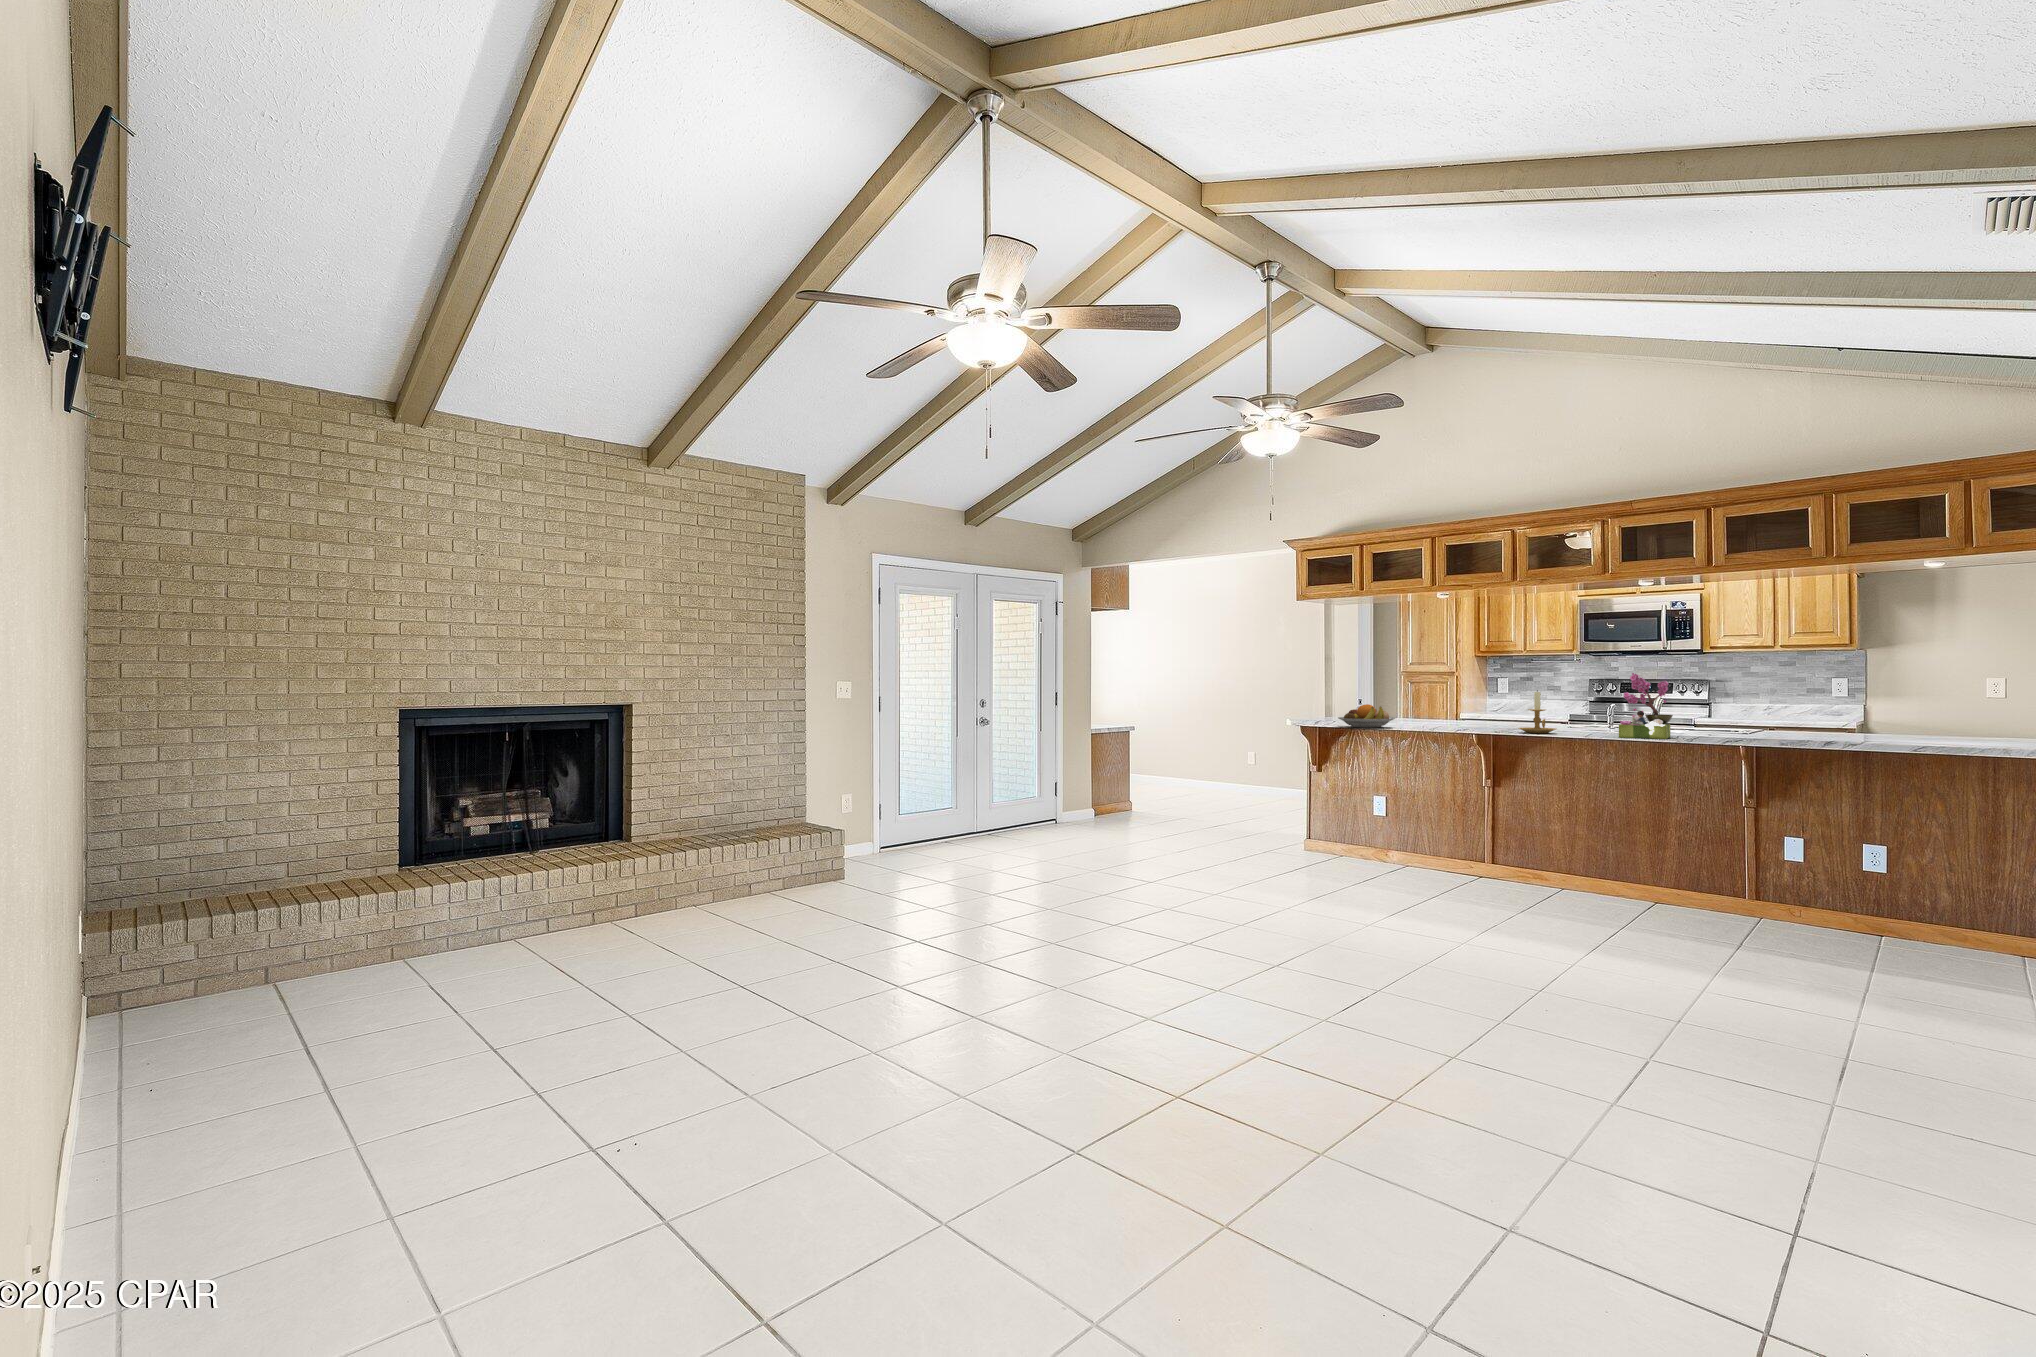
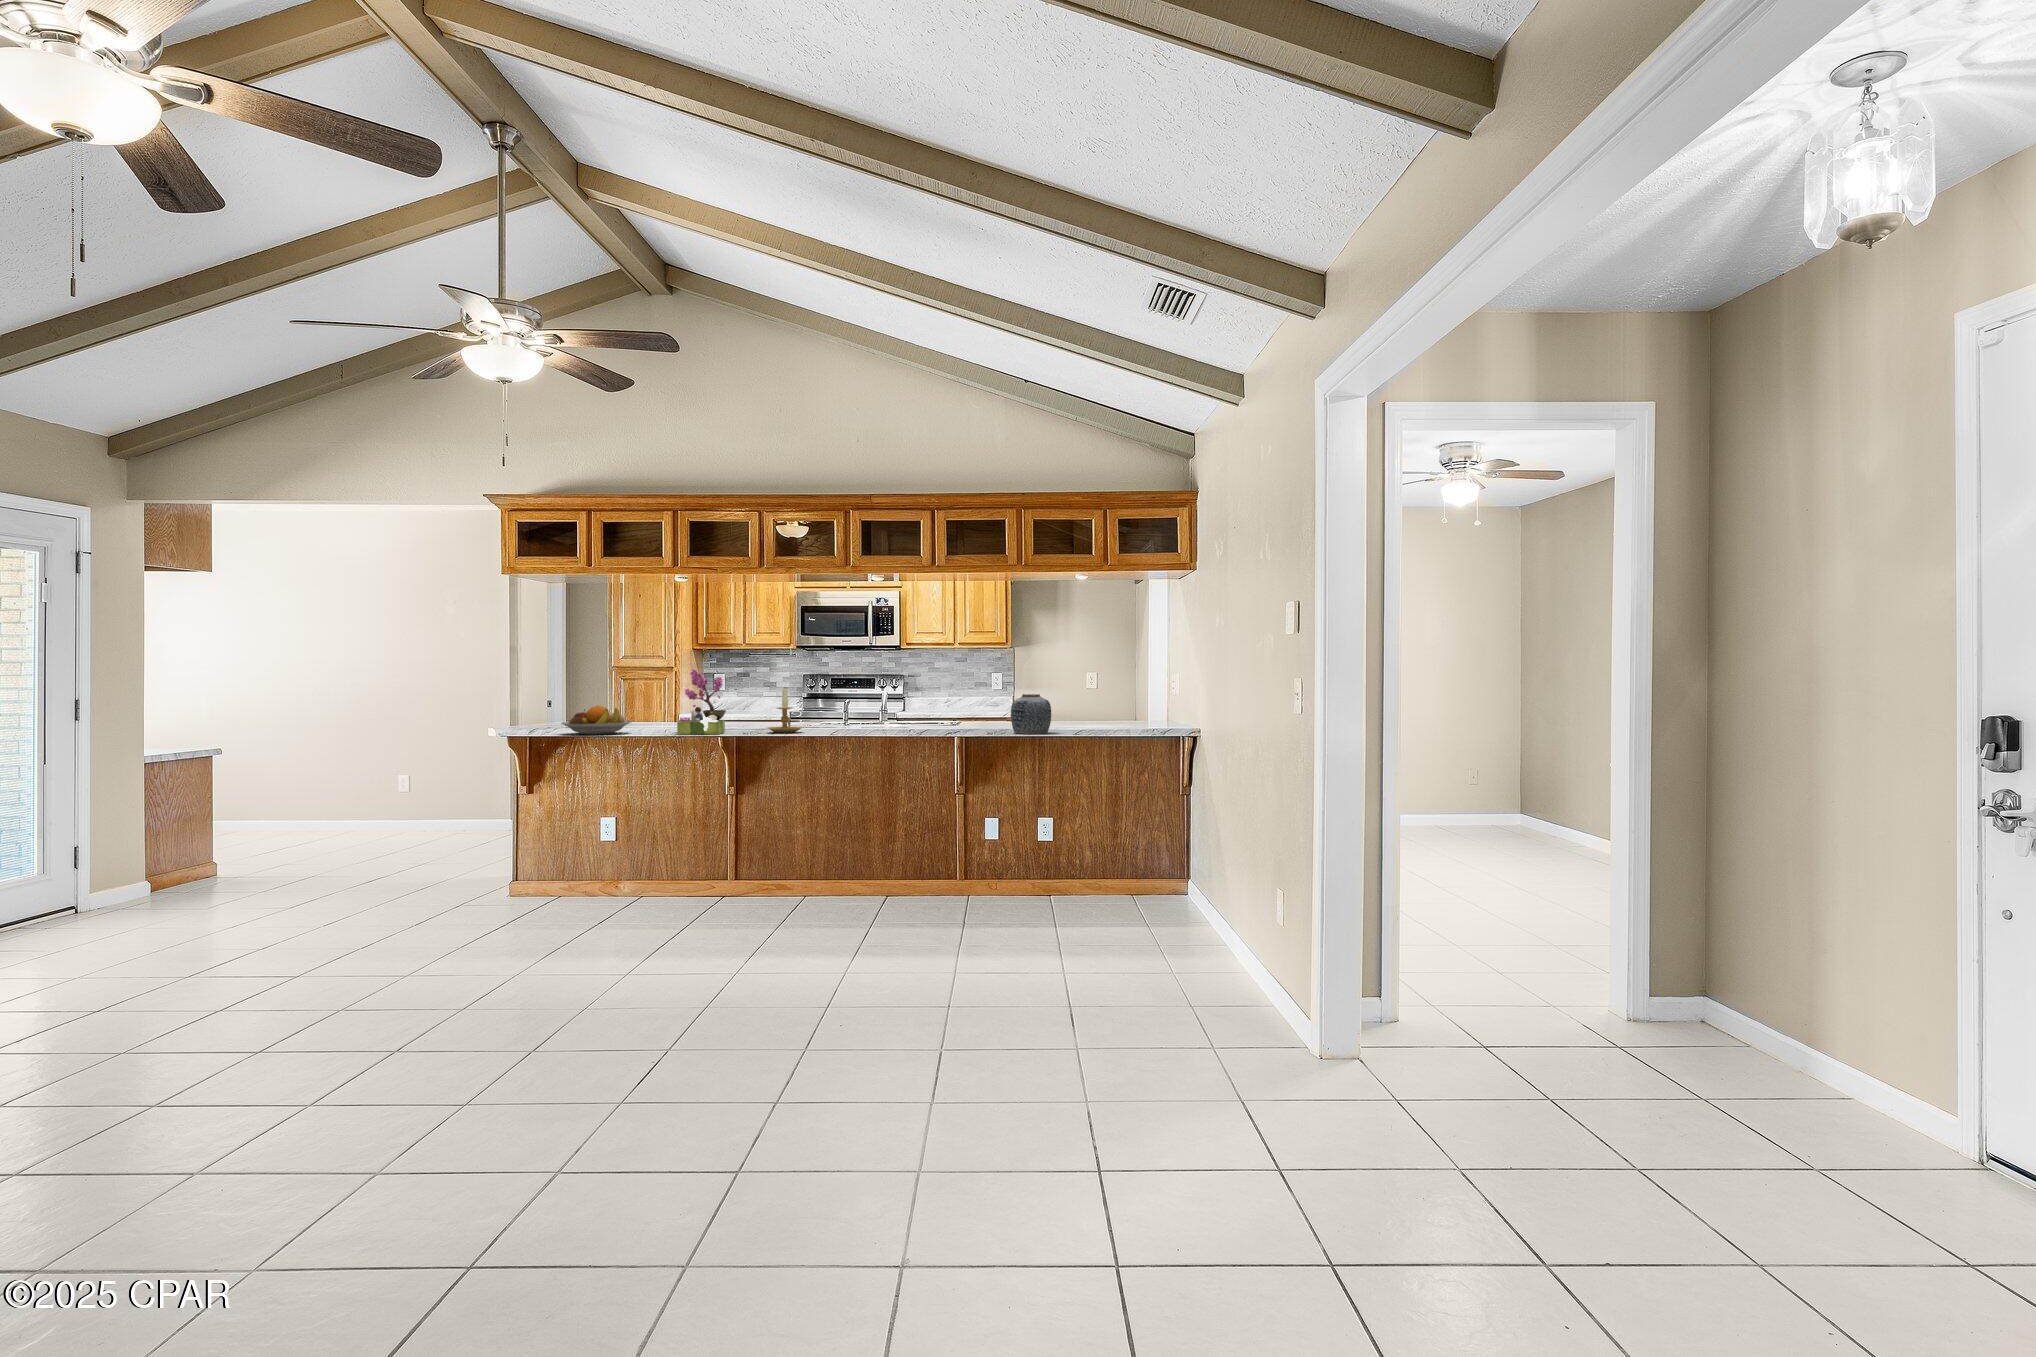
flower arrangement: present [1619,673,1673,739] -> present [677,669,726,735]
vase: none [1816,701,1879,747] -> present [1011,694,1051,734]

